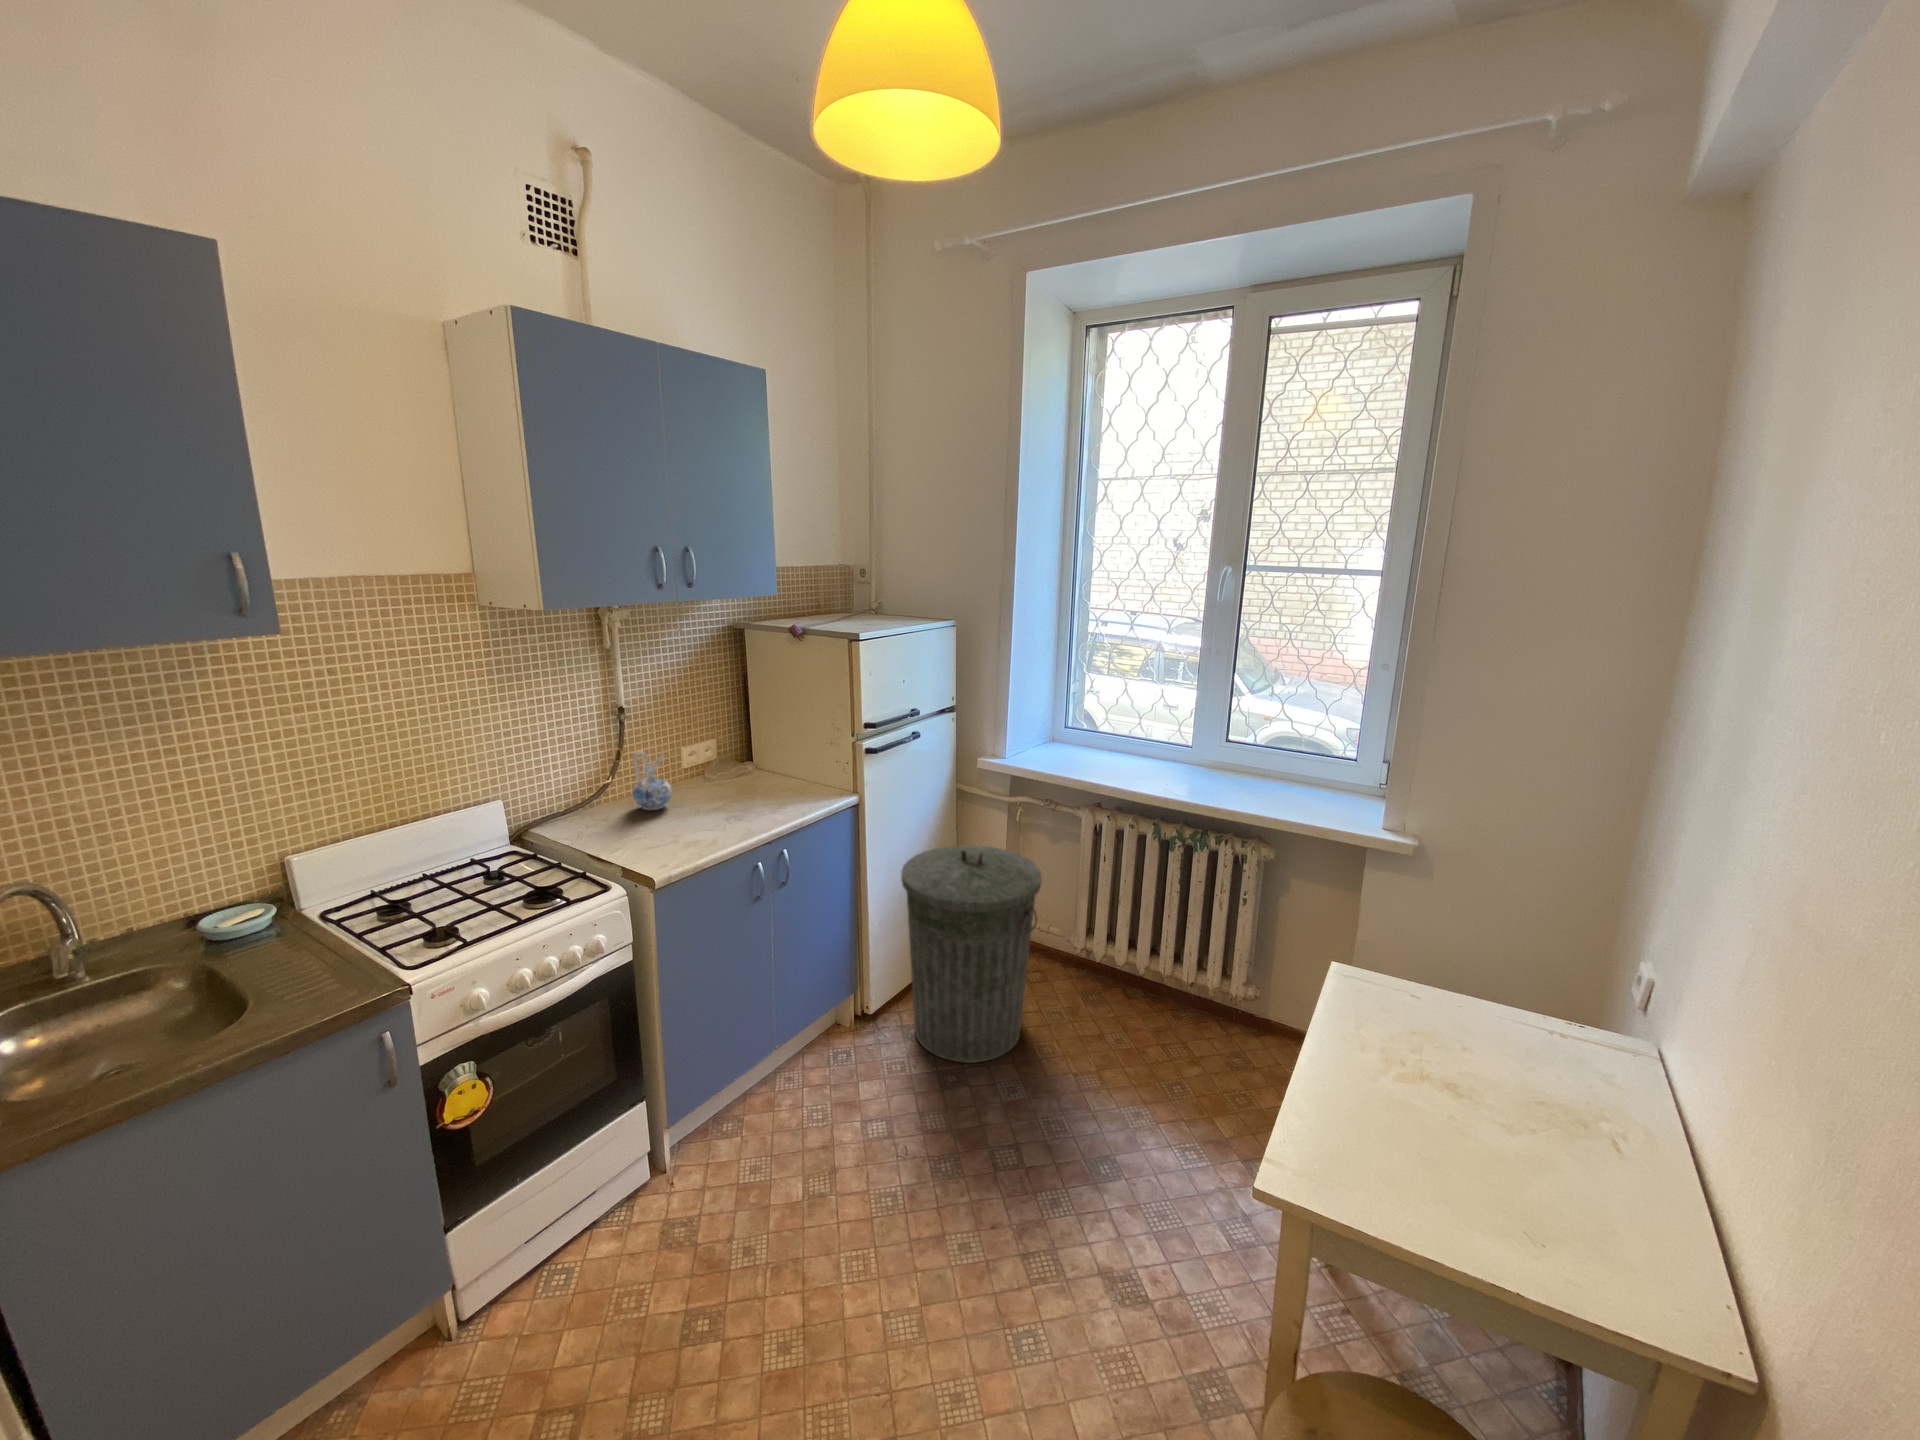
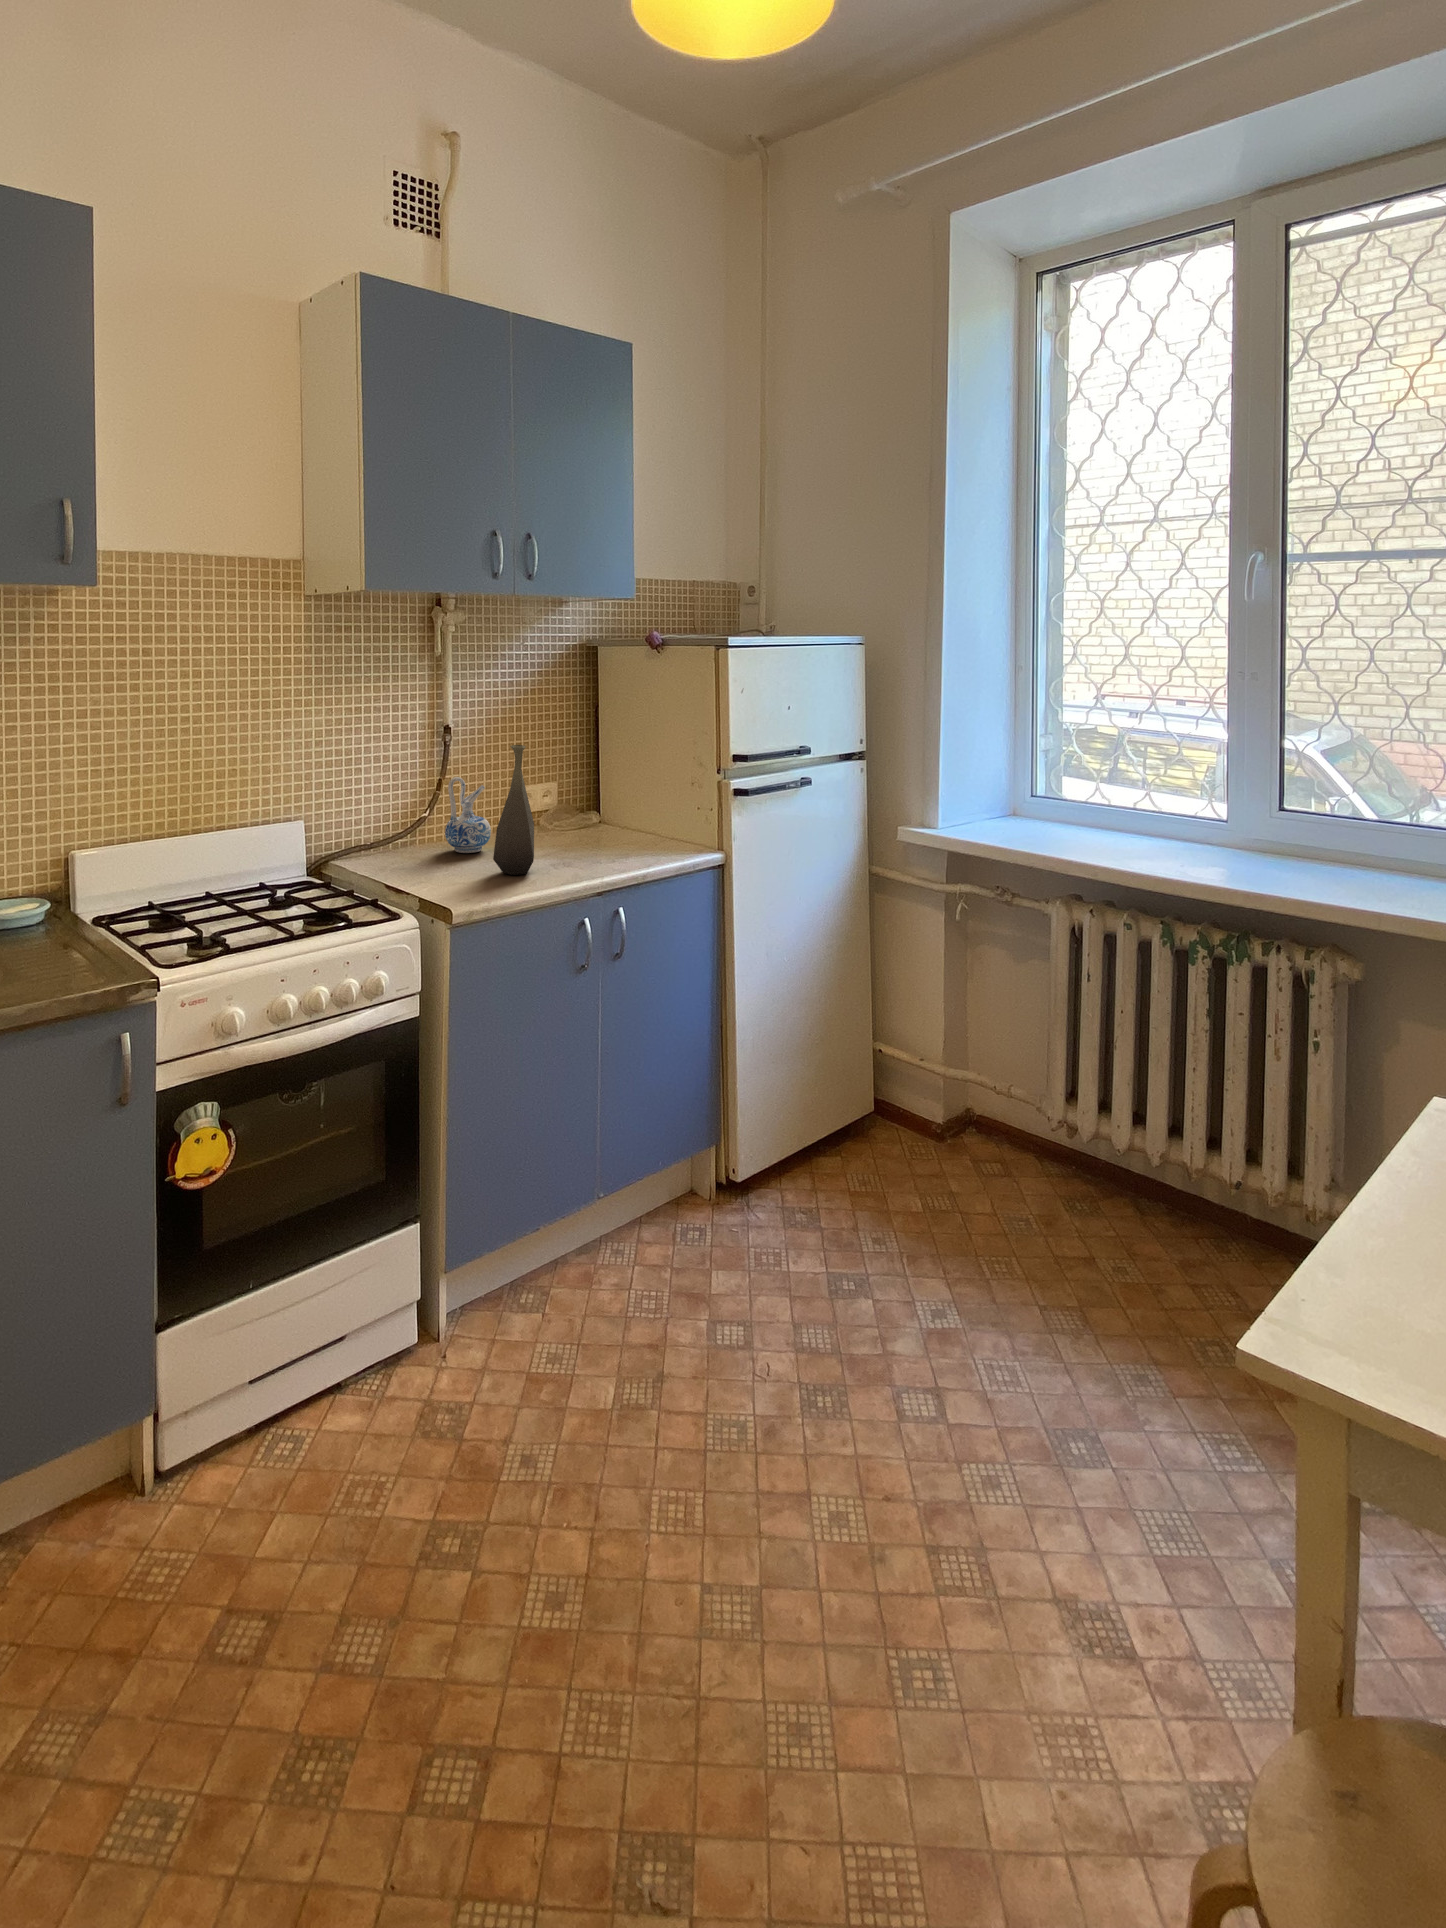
bottle: none [680,731,714,833] -> present [493,745,534,875]
trash can: present [901,845,1042,1063] -> none [779,939,981,1268]

